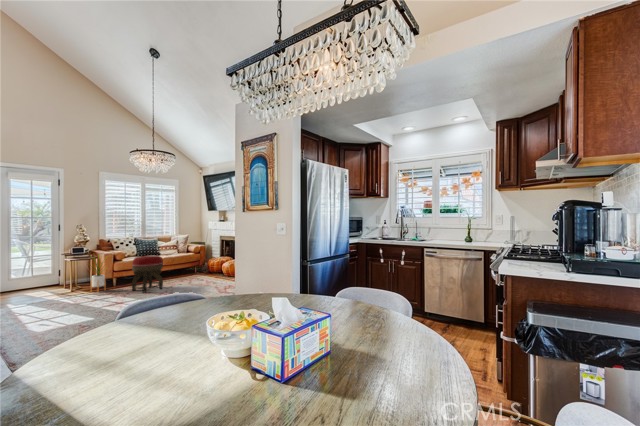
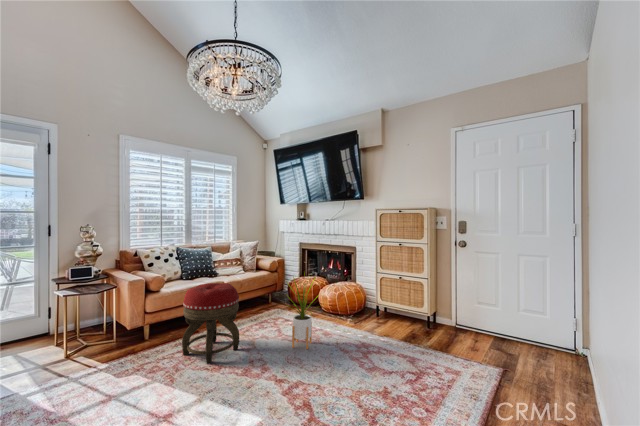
house plant: present [90,255,106,291] -> present [287,278,318,349]

